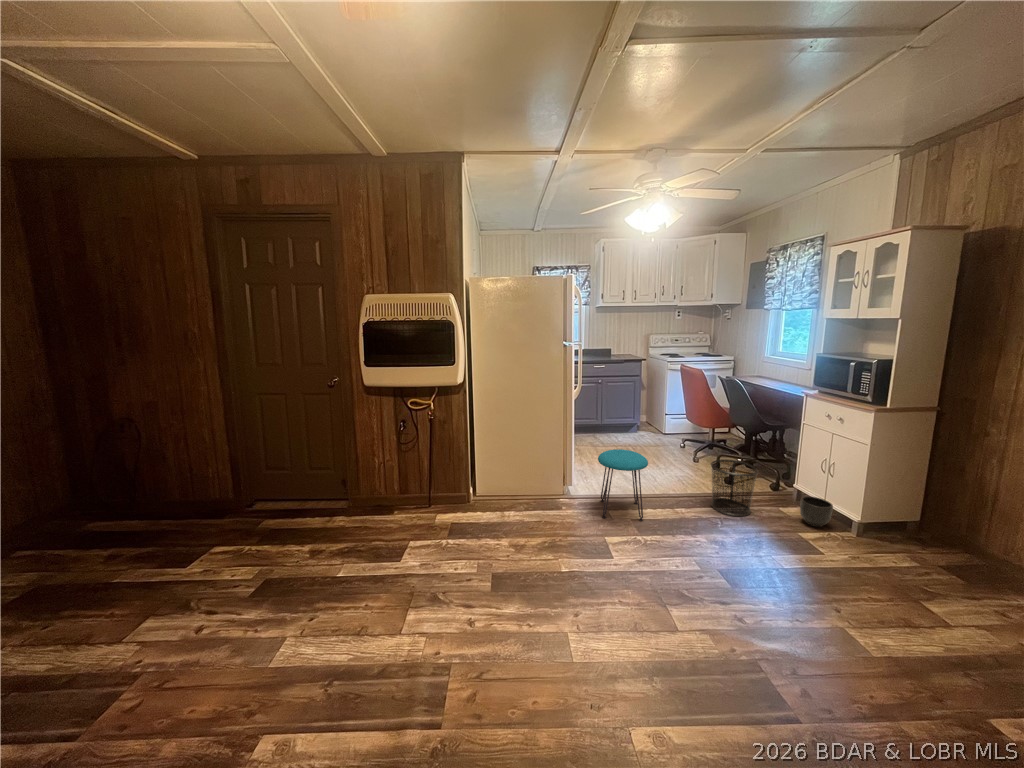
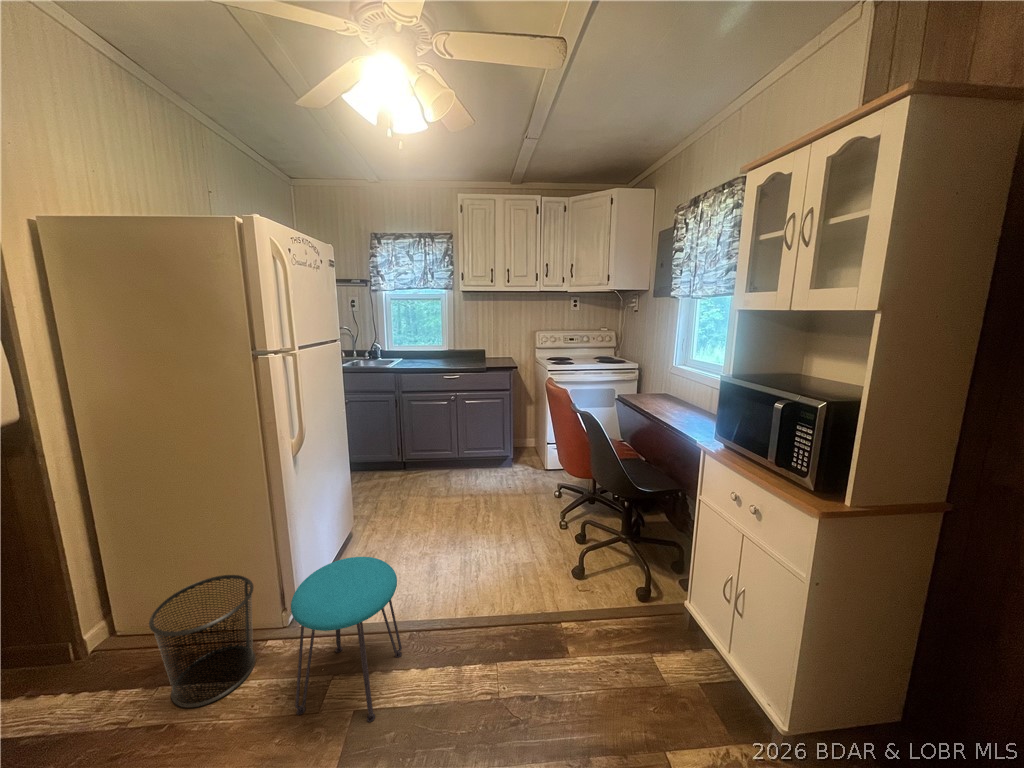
waste bin: present [711,459,758,516] -> present [149,575,255,707]
planter: present [800,496,833,527] -> none [681,655,738,728]

